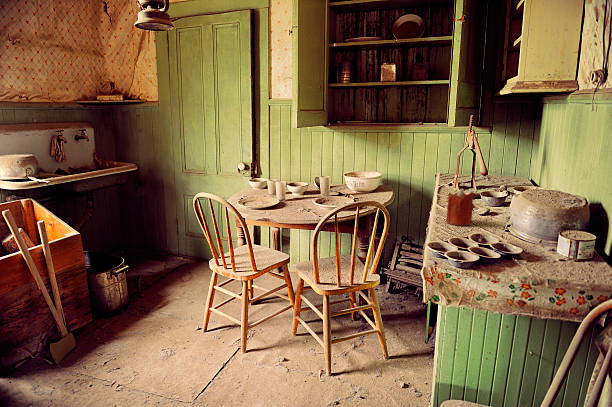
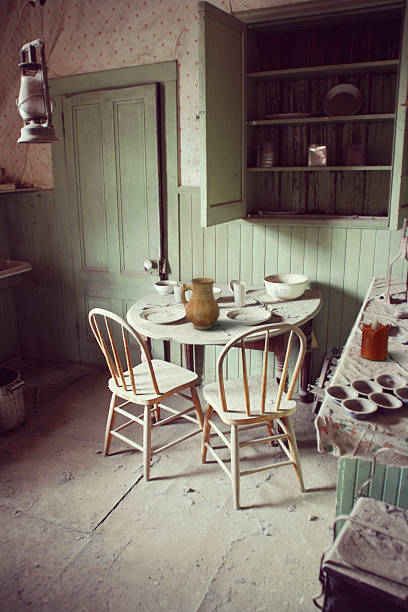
ceramic pitcher: none [275,166,310,212] -> present [180,278,220,329]

